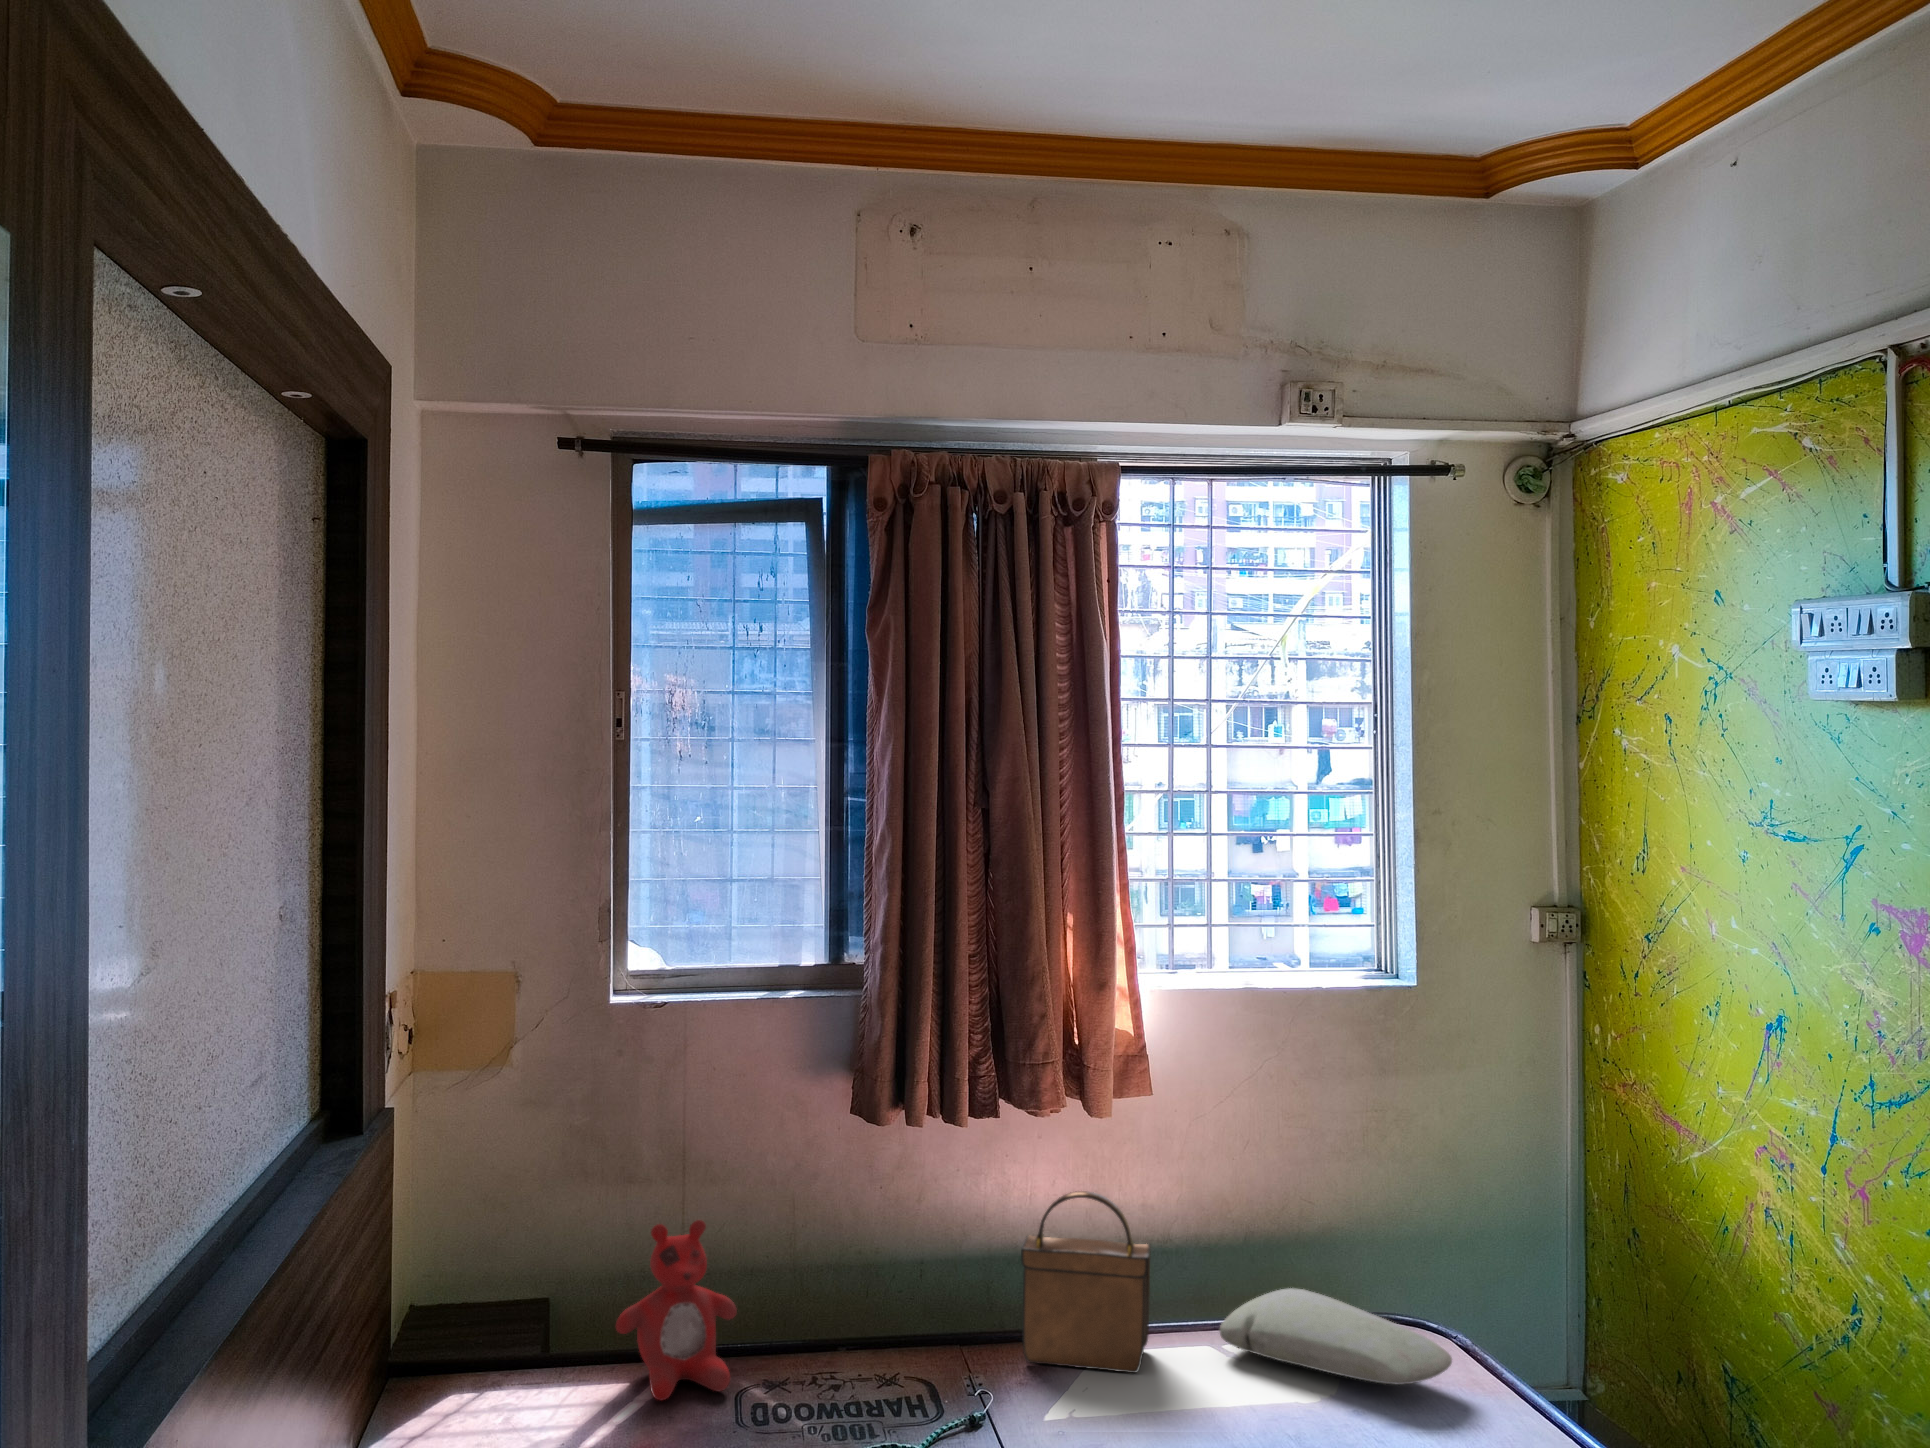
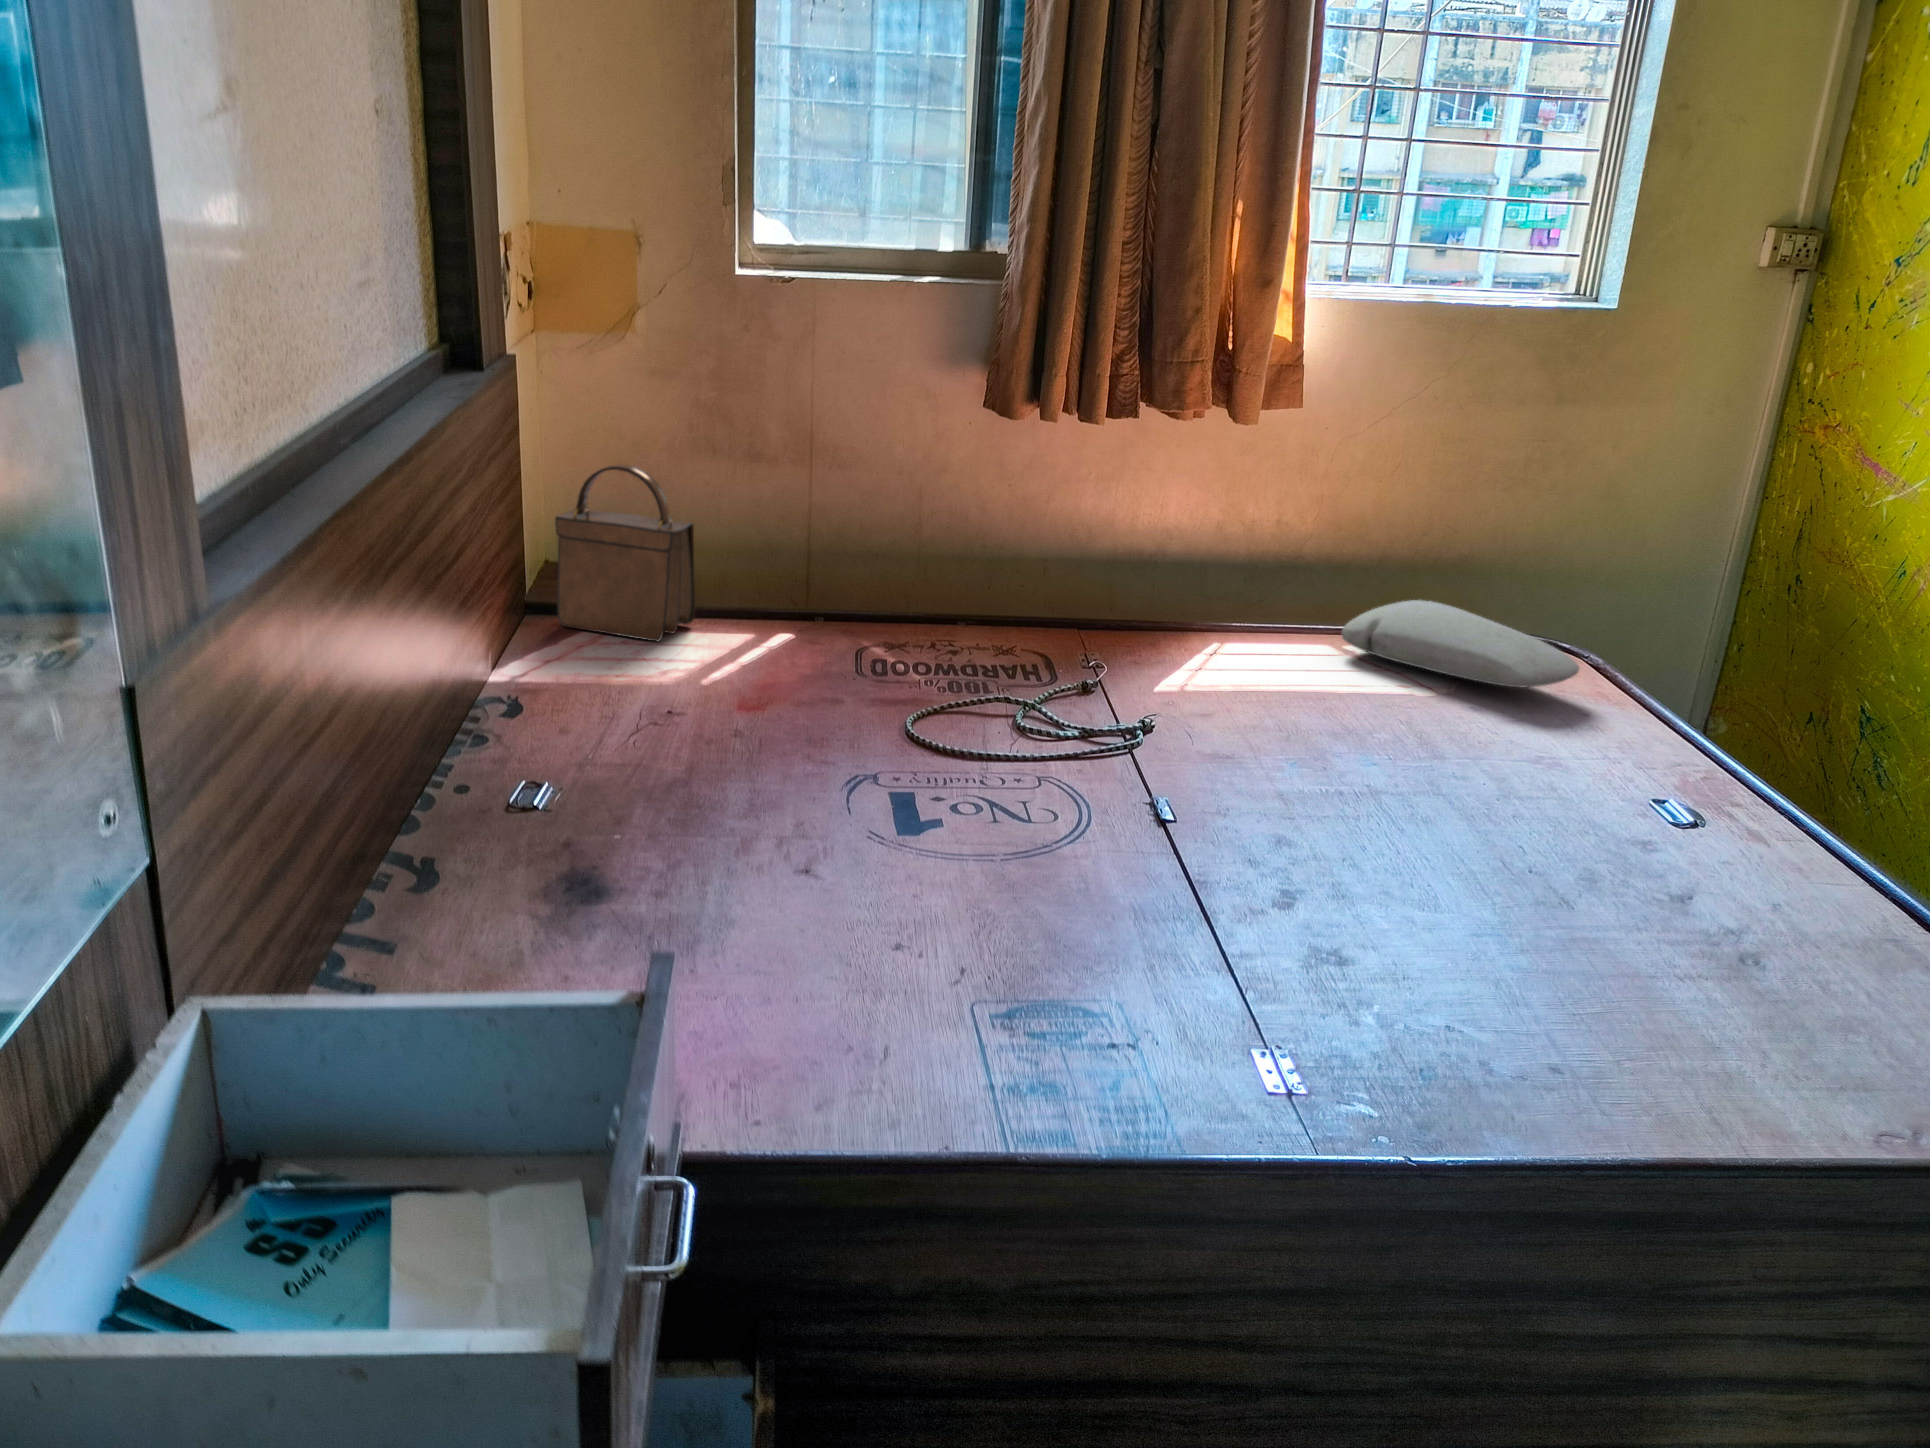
handbag: present [1021,1191,1151,1373] -> present [555,465,695,642]
stuffed bear: present [616,1220,737,1400] -> none [742,489,860,649]

